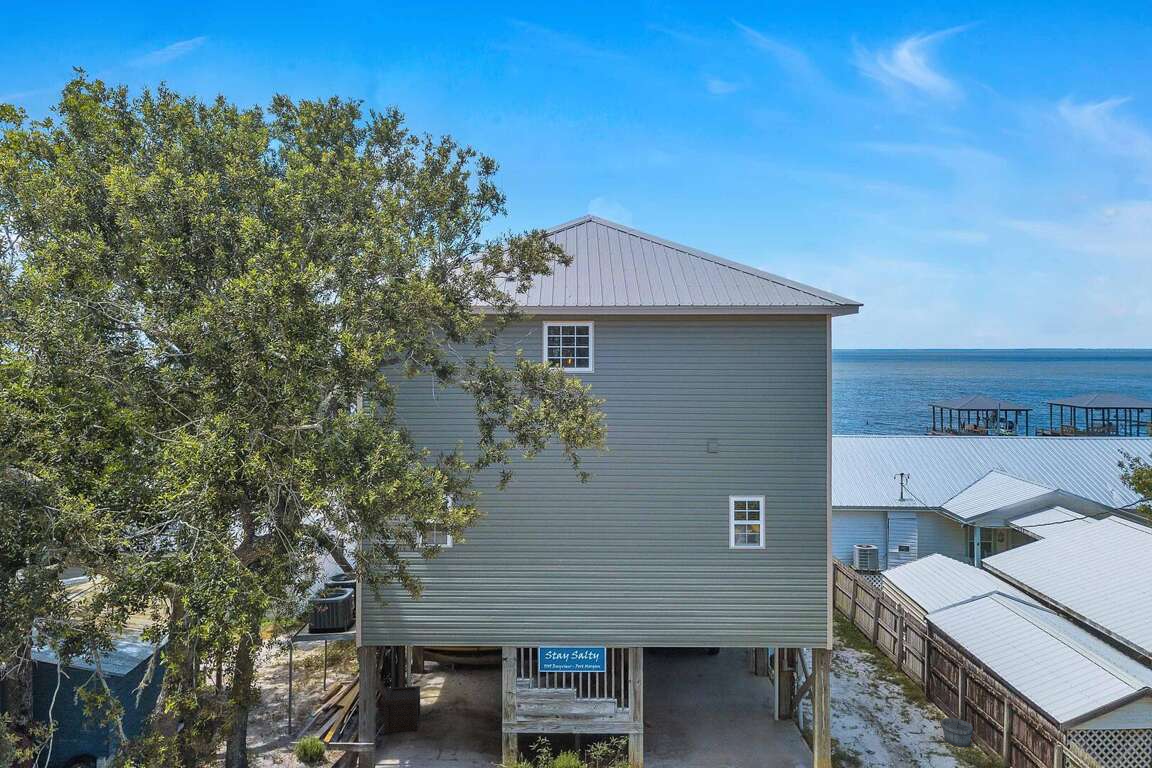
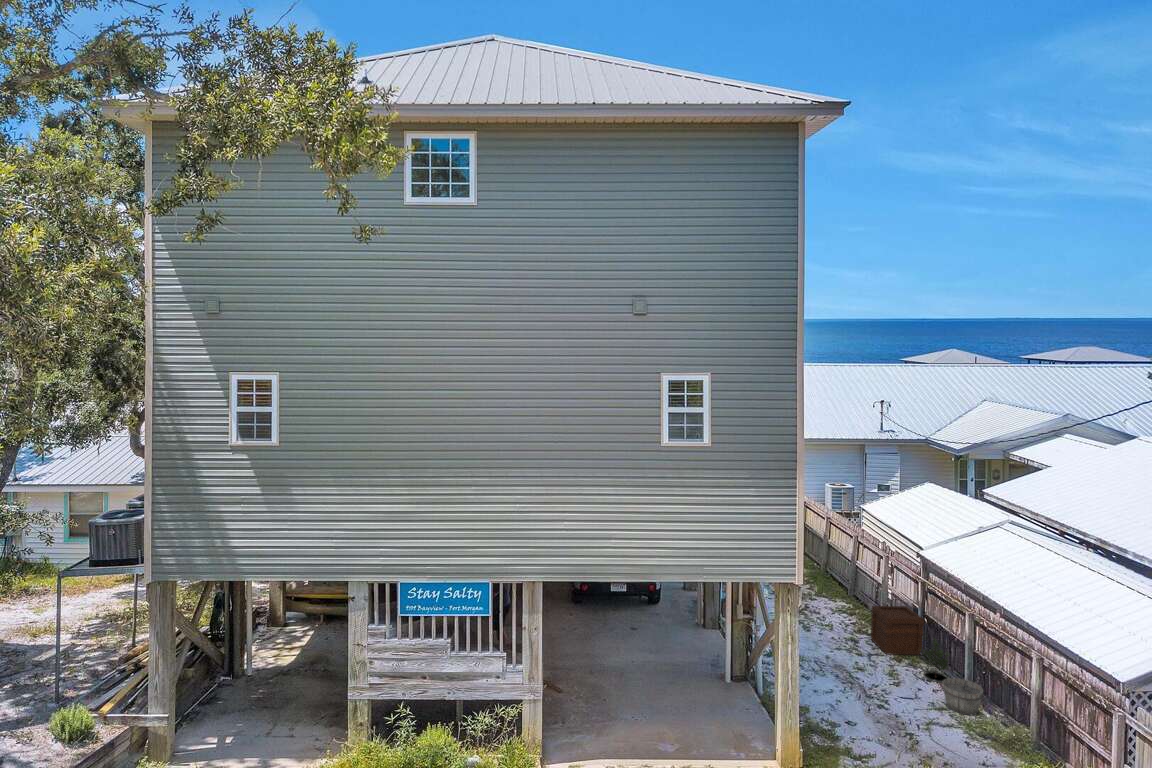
potted tree: none [925,685,949,721] -> present [922,639,949,683]
wooden crate: present [384,686,420,733] -> present [871,606,924,655]

